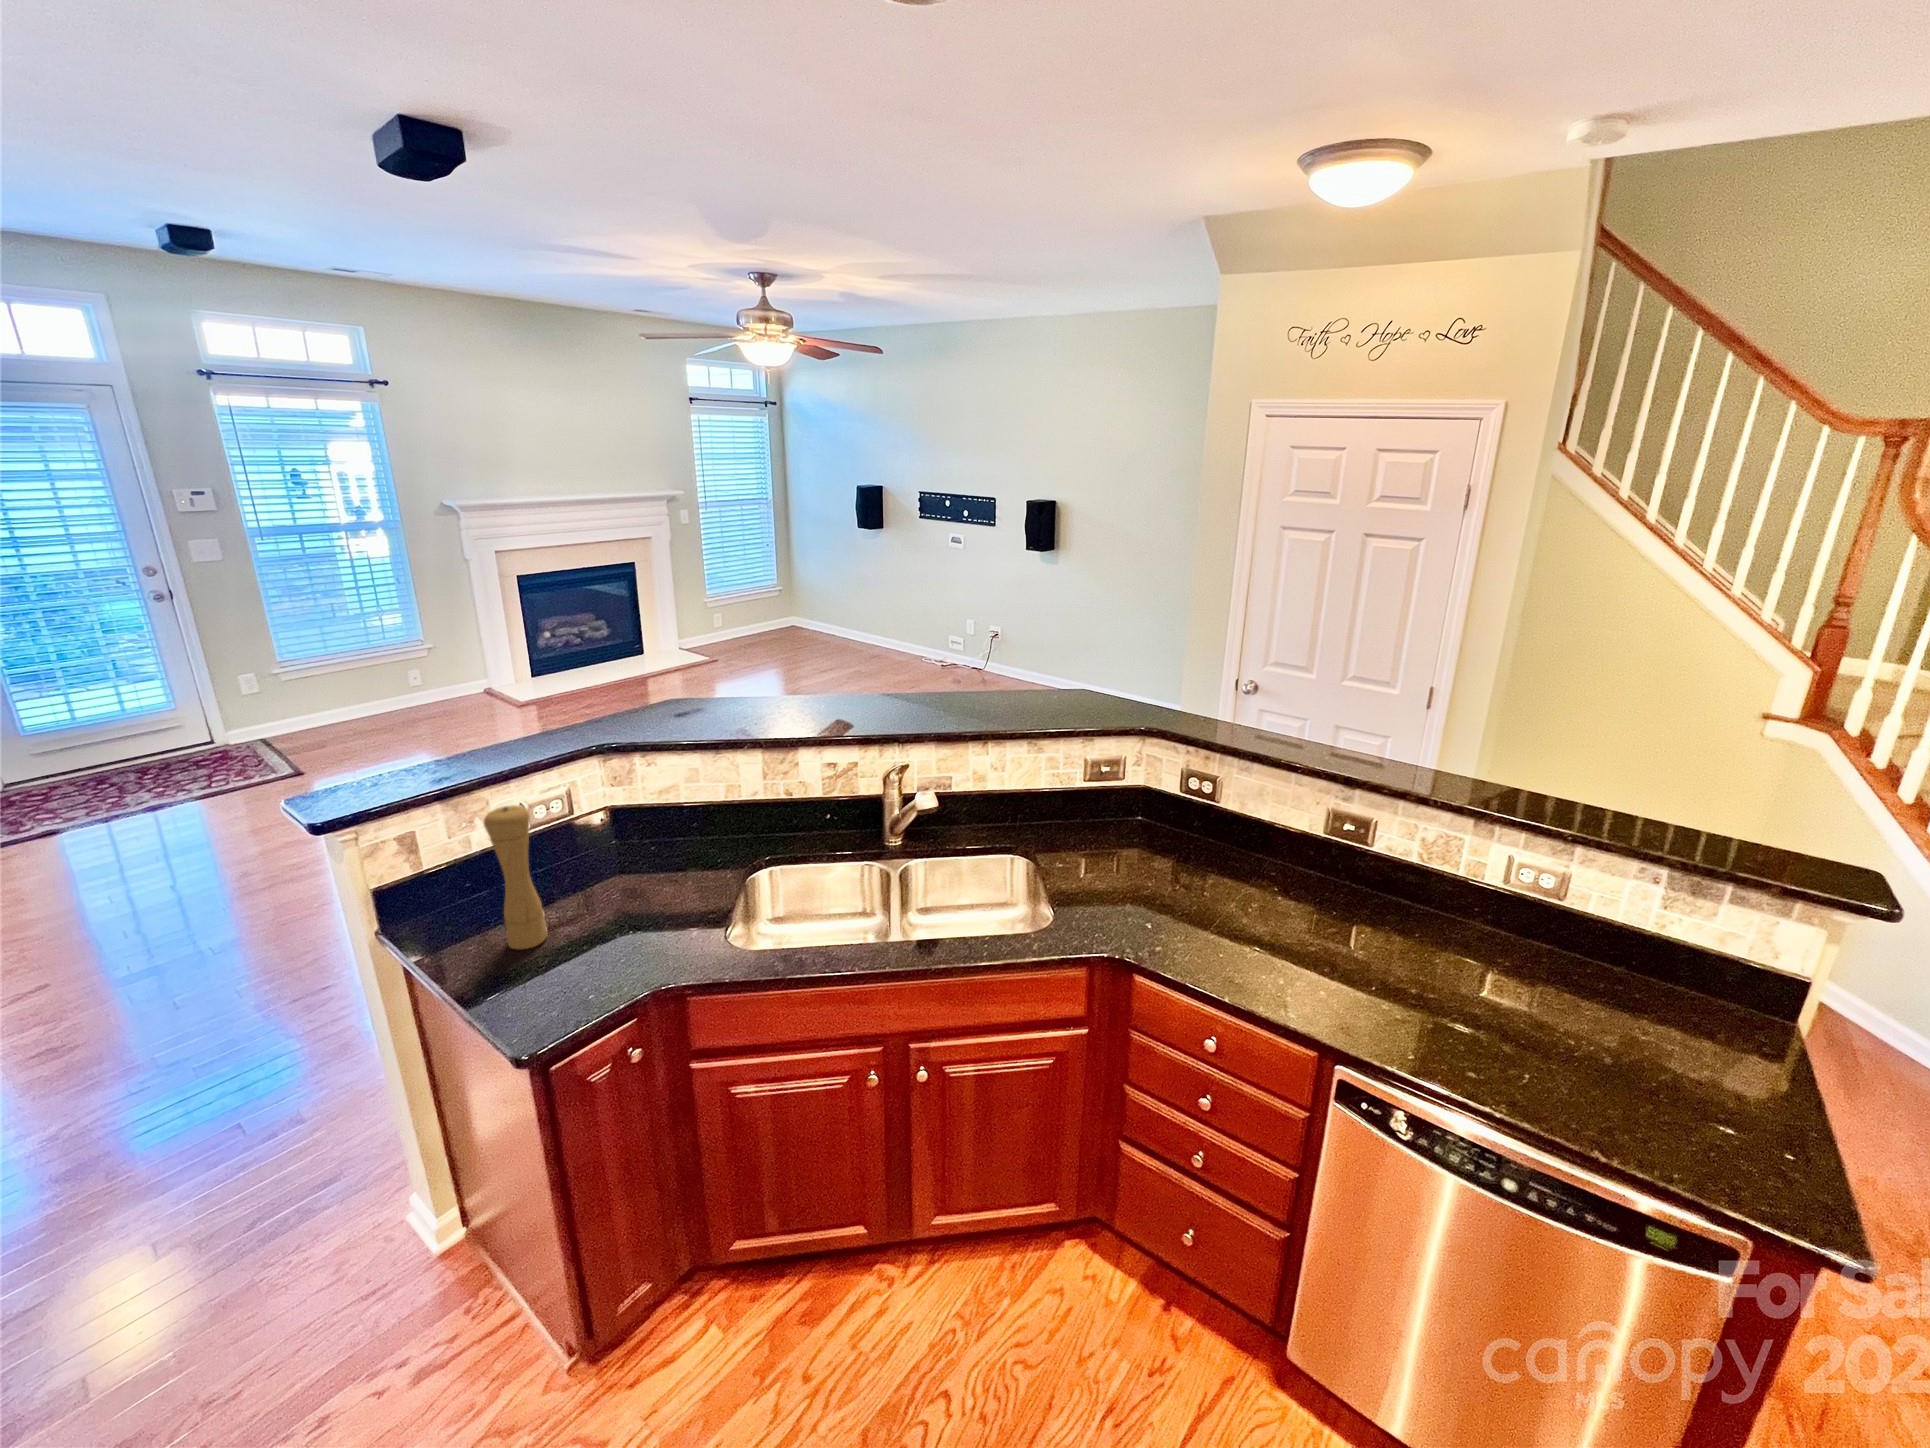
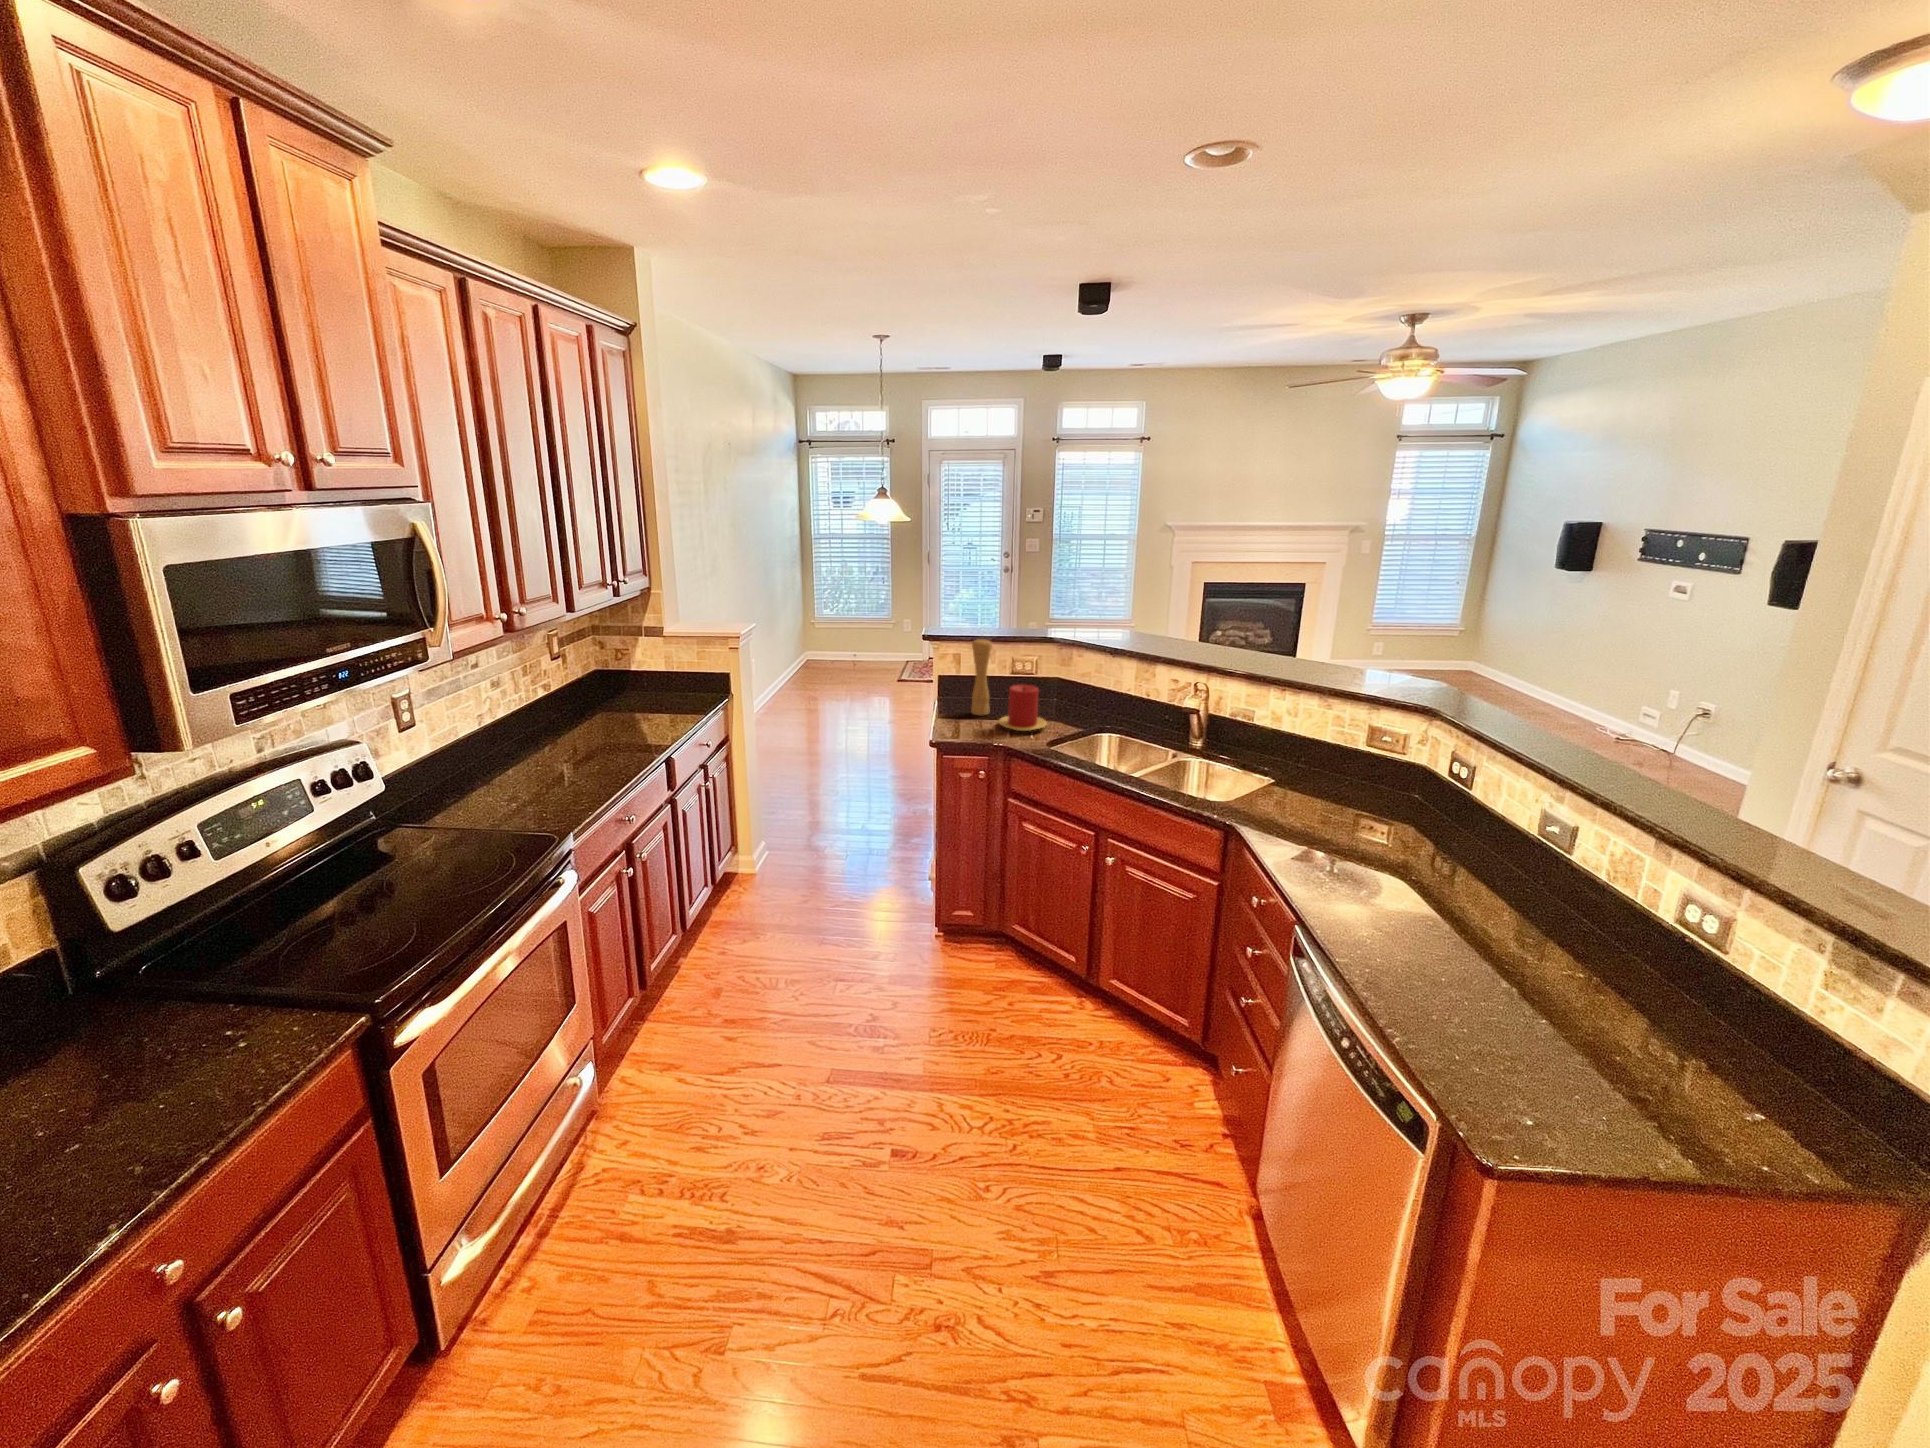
candle: none [594,856,688,952] -> present [999,685,1047,731]

